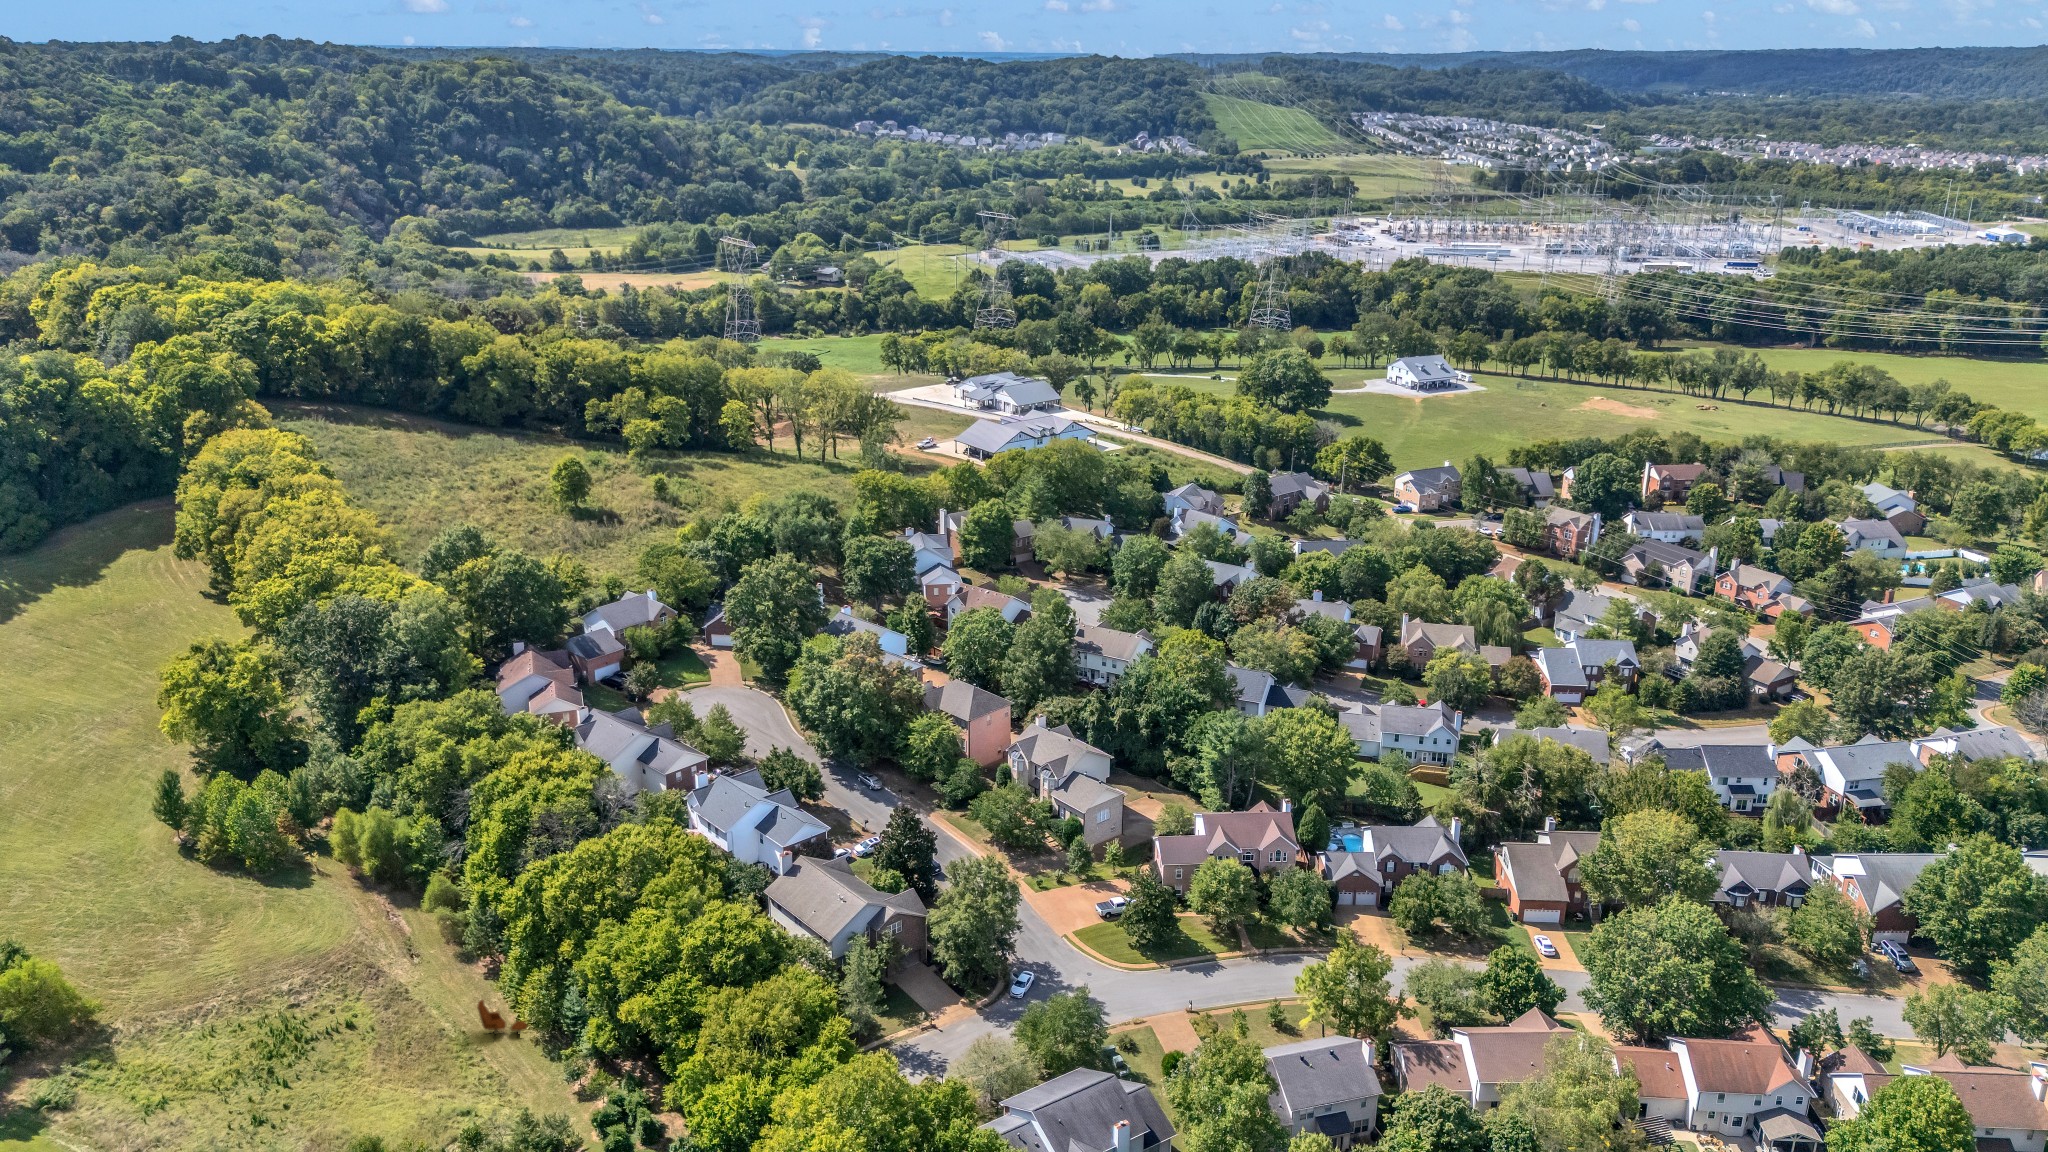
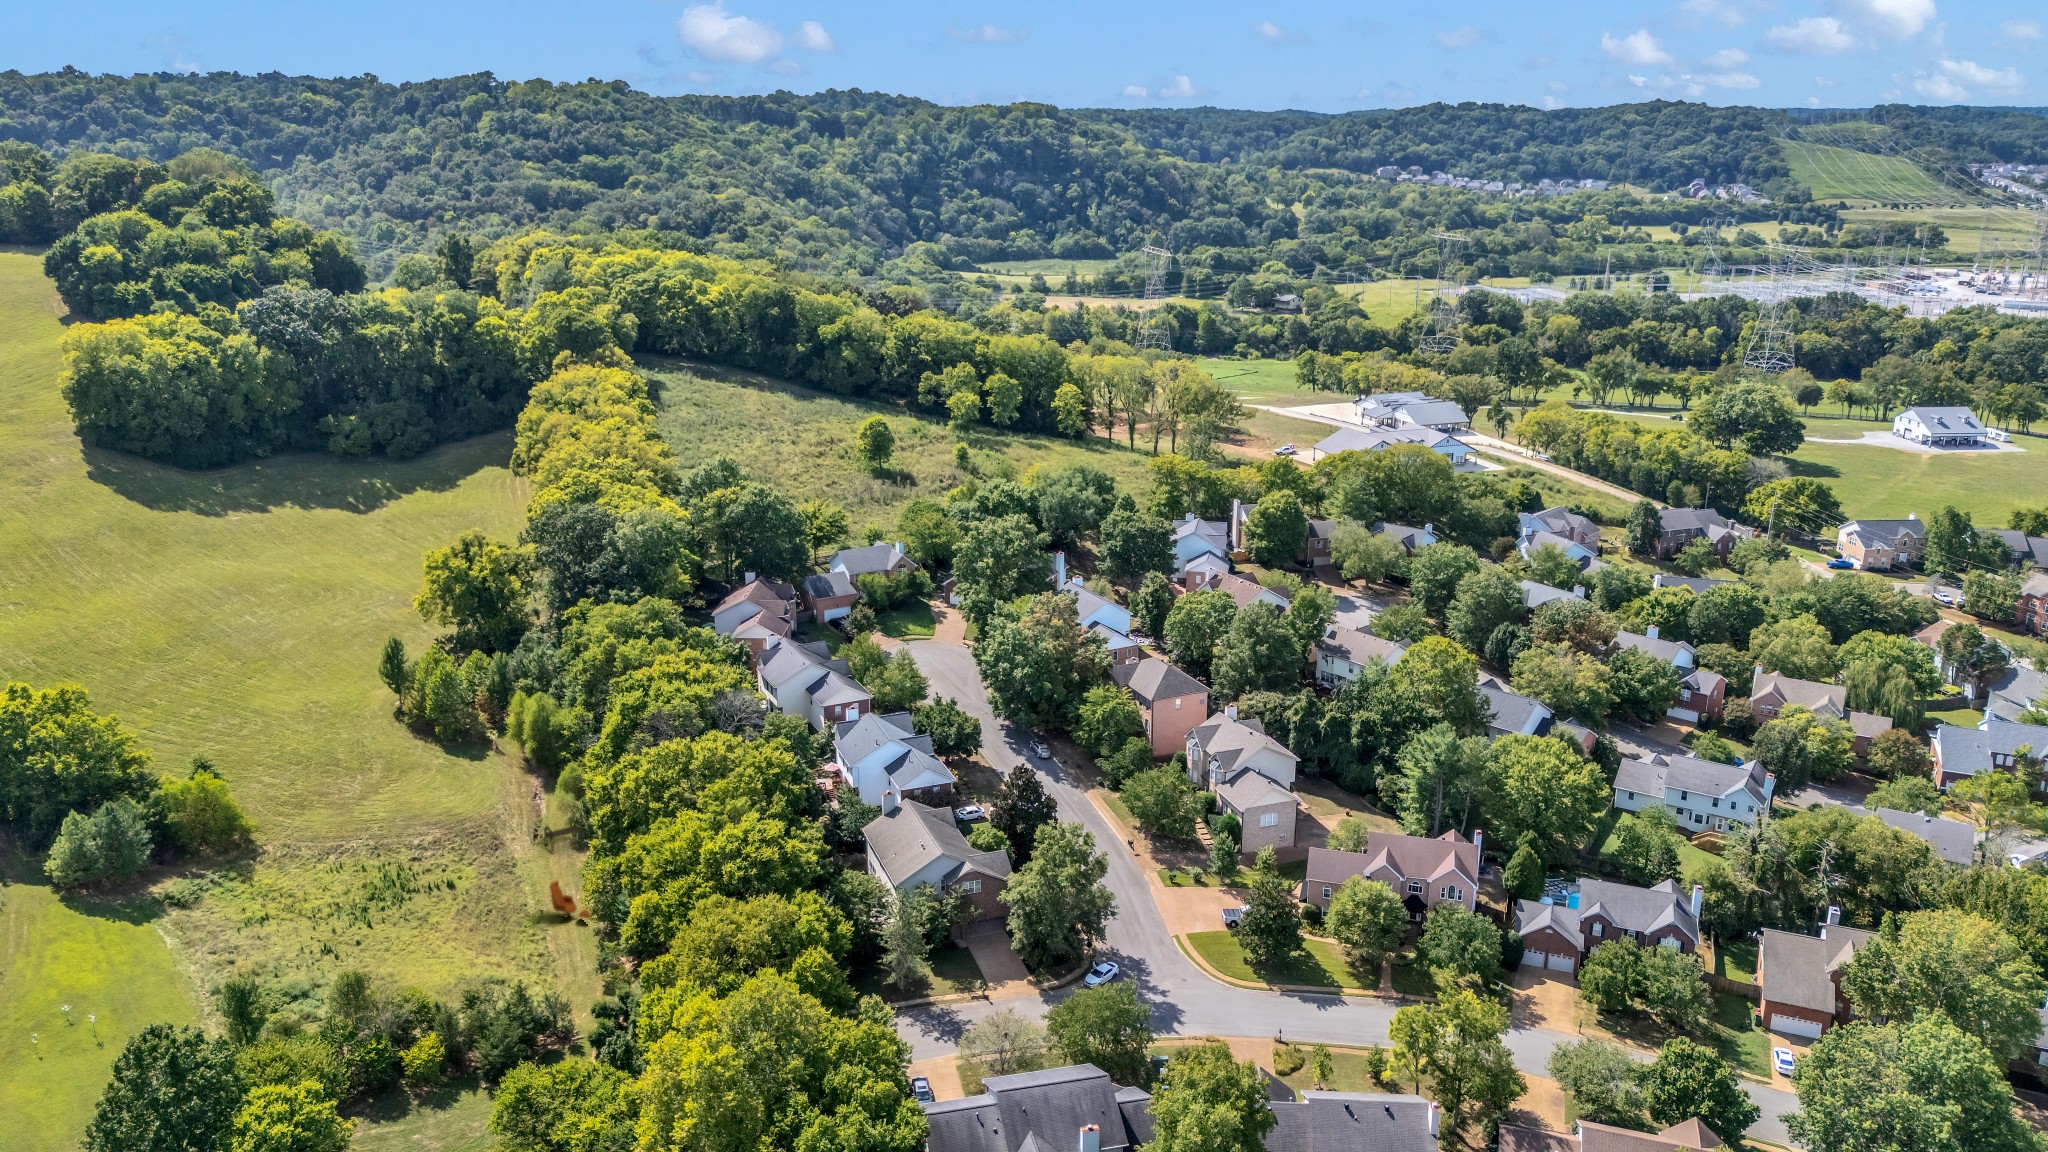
bench: none [432,931,474,971] -> present [544,819,583,853]

